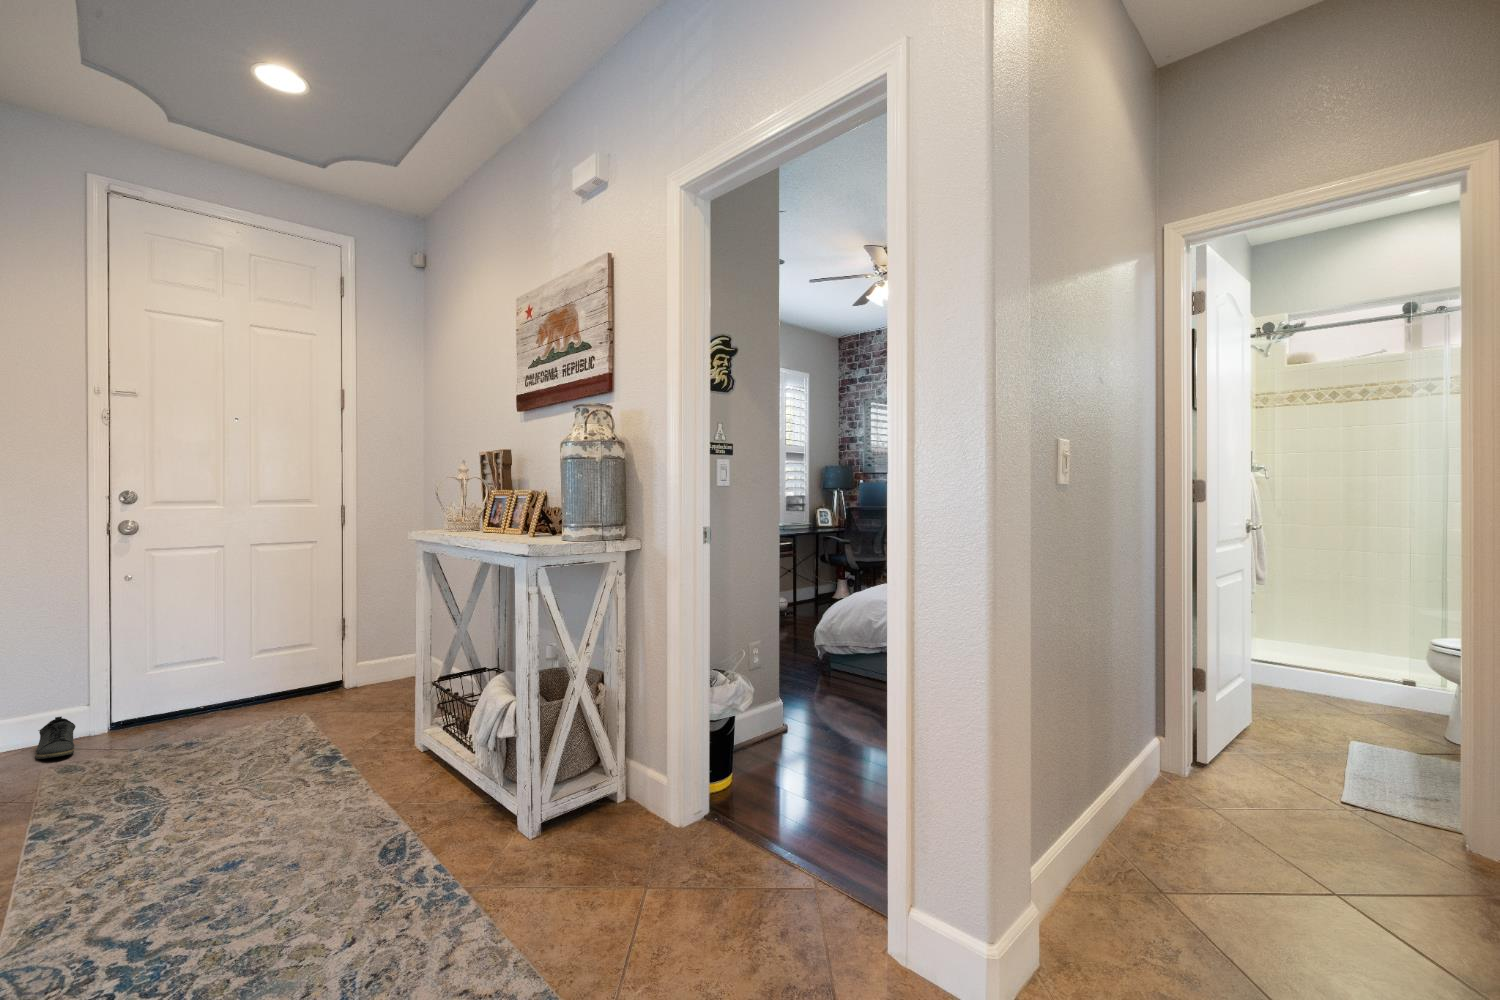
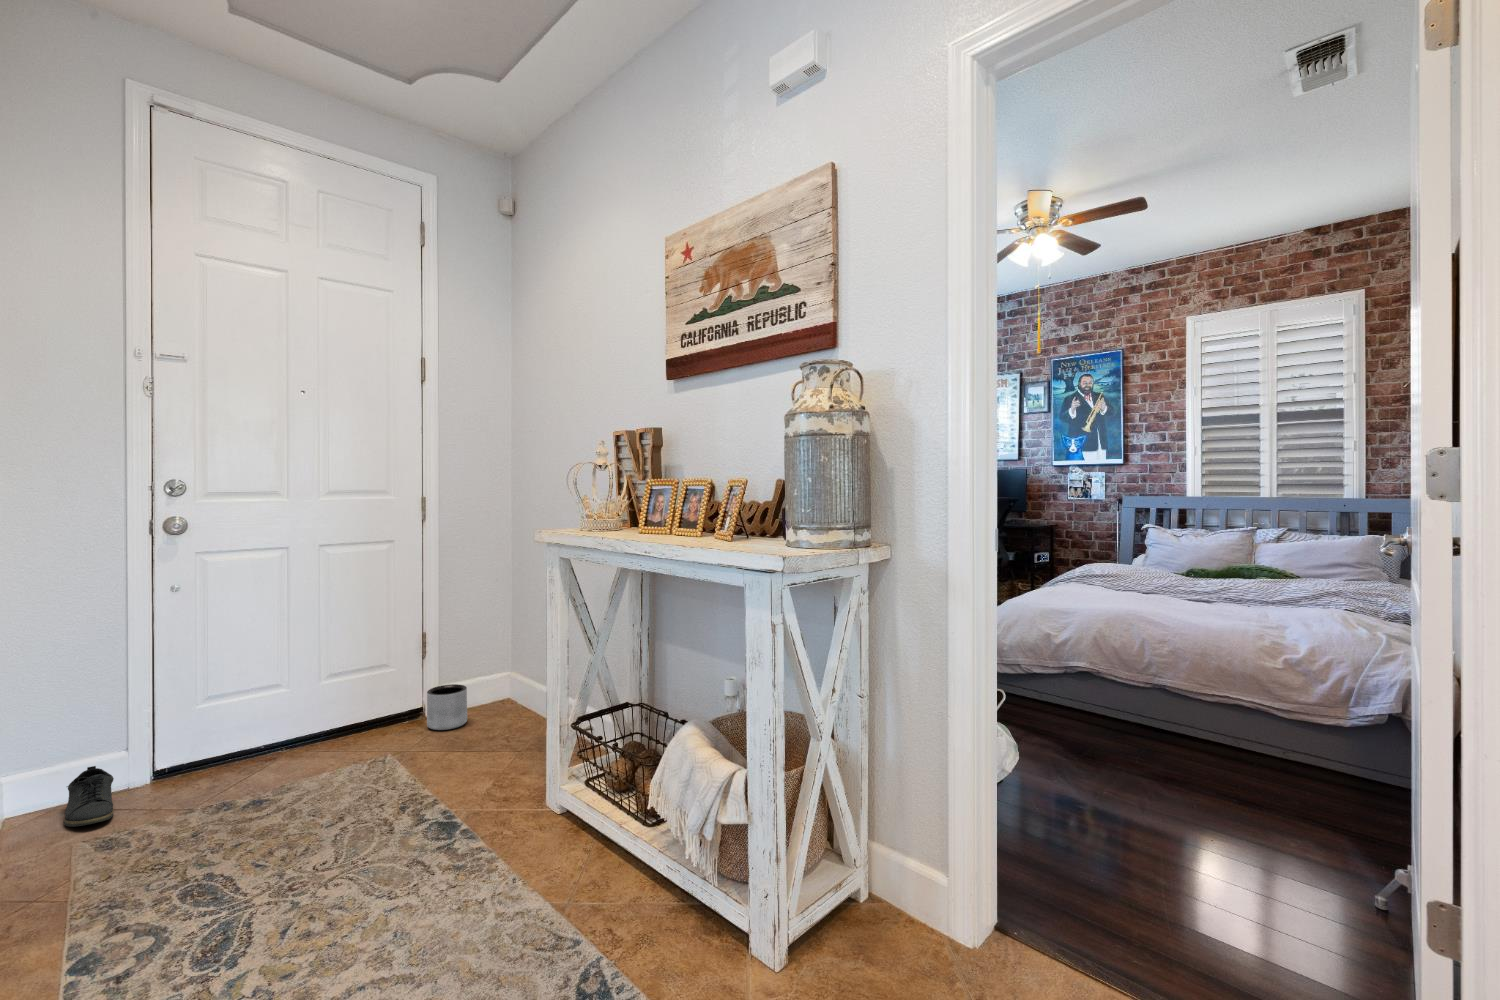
planter: none [341,662,377,699] -> present [427,684,467,730]

